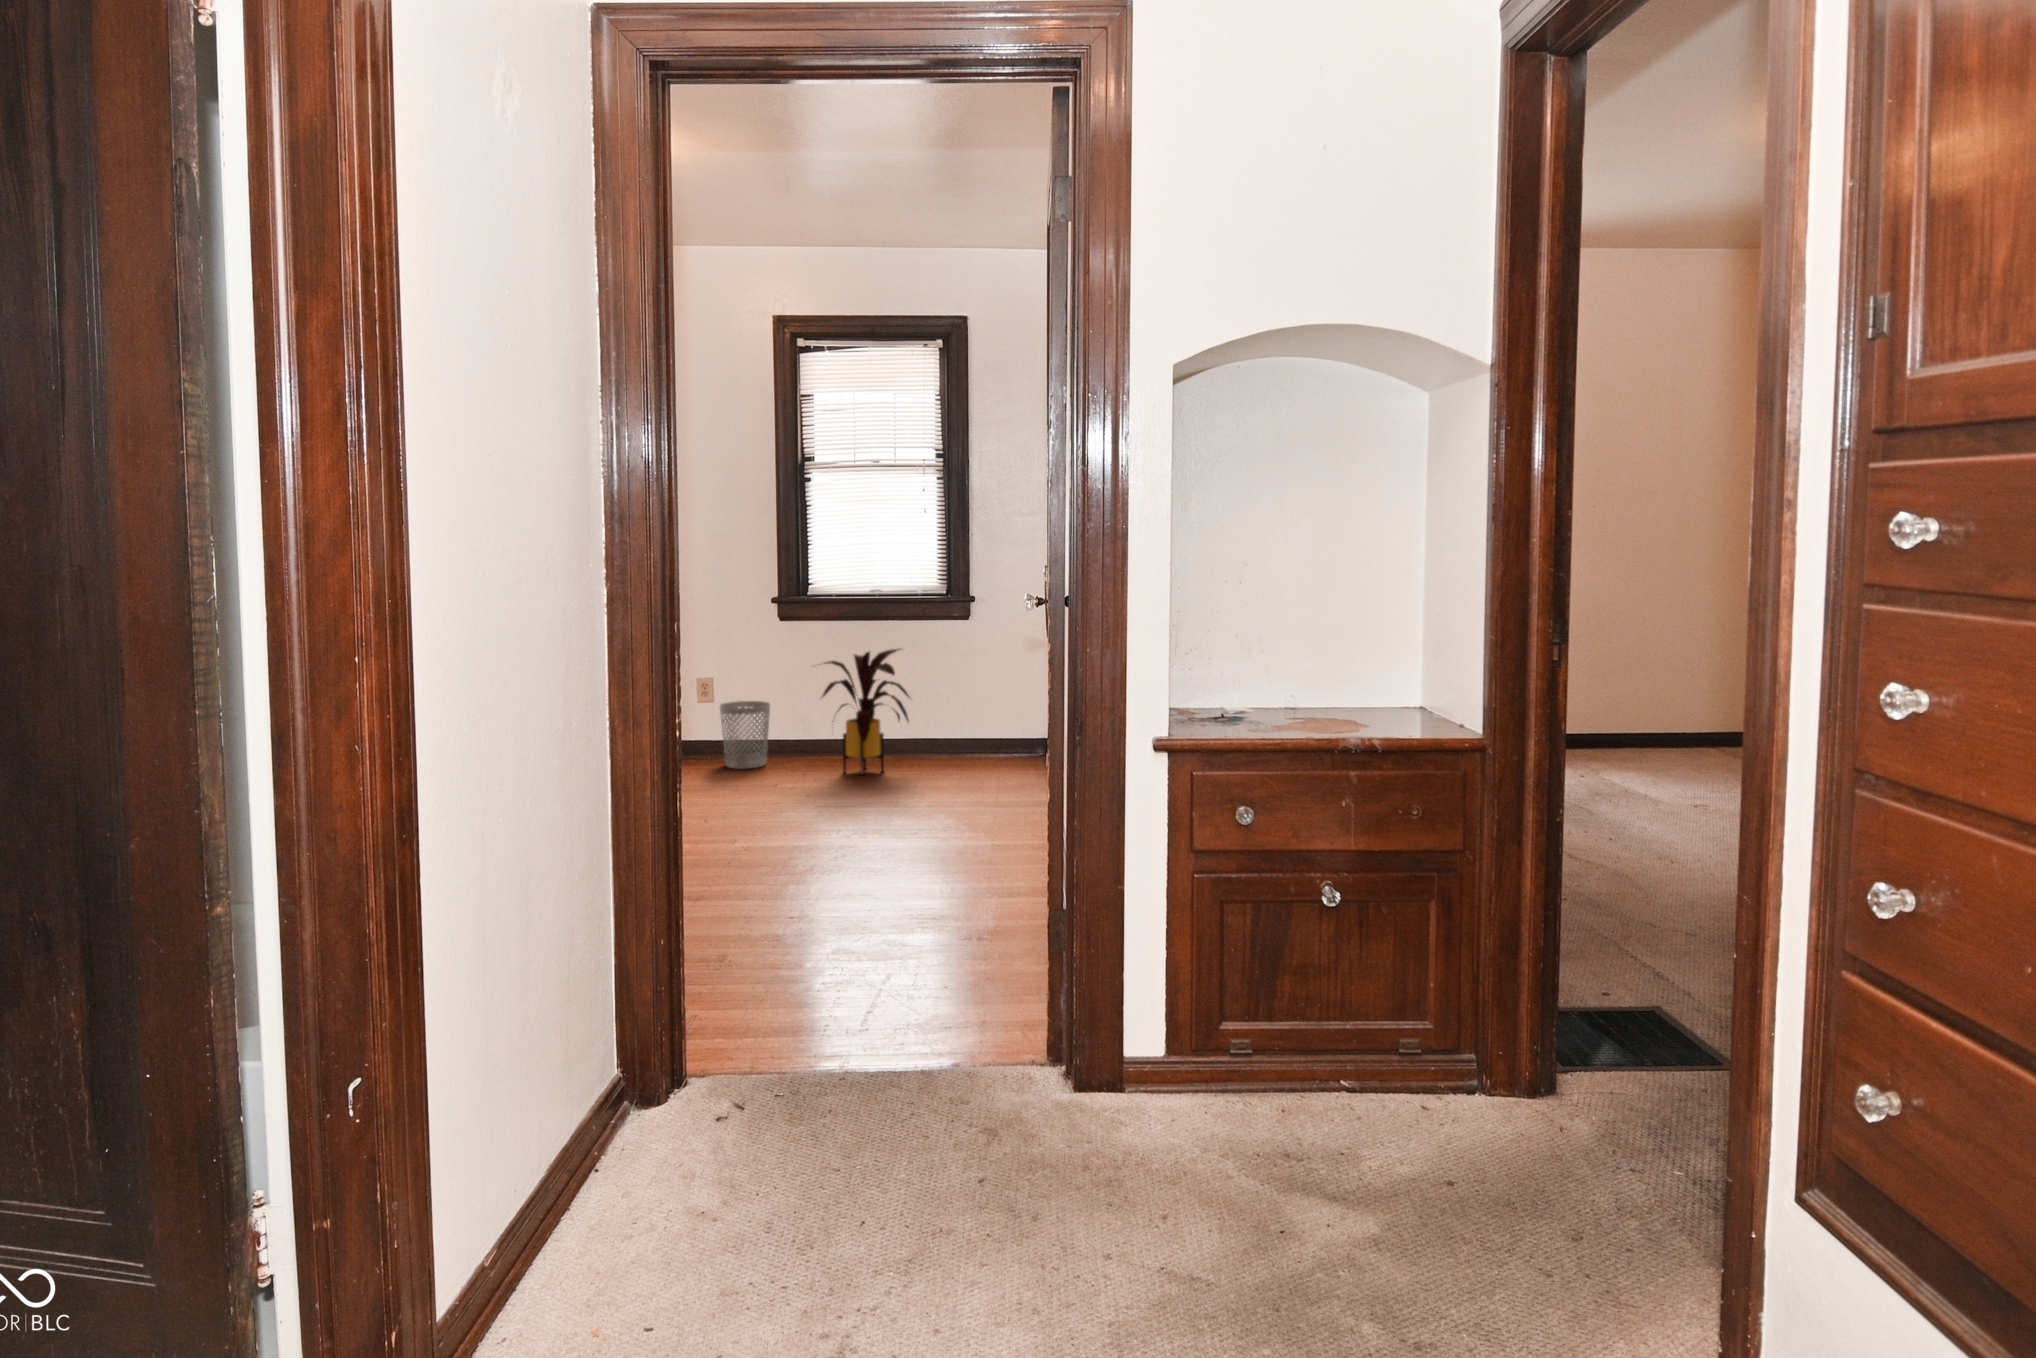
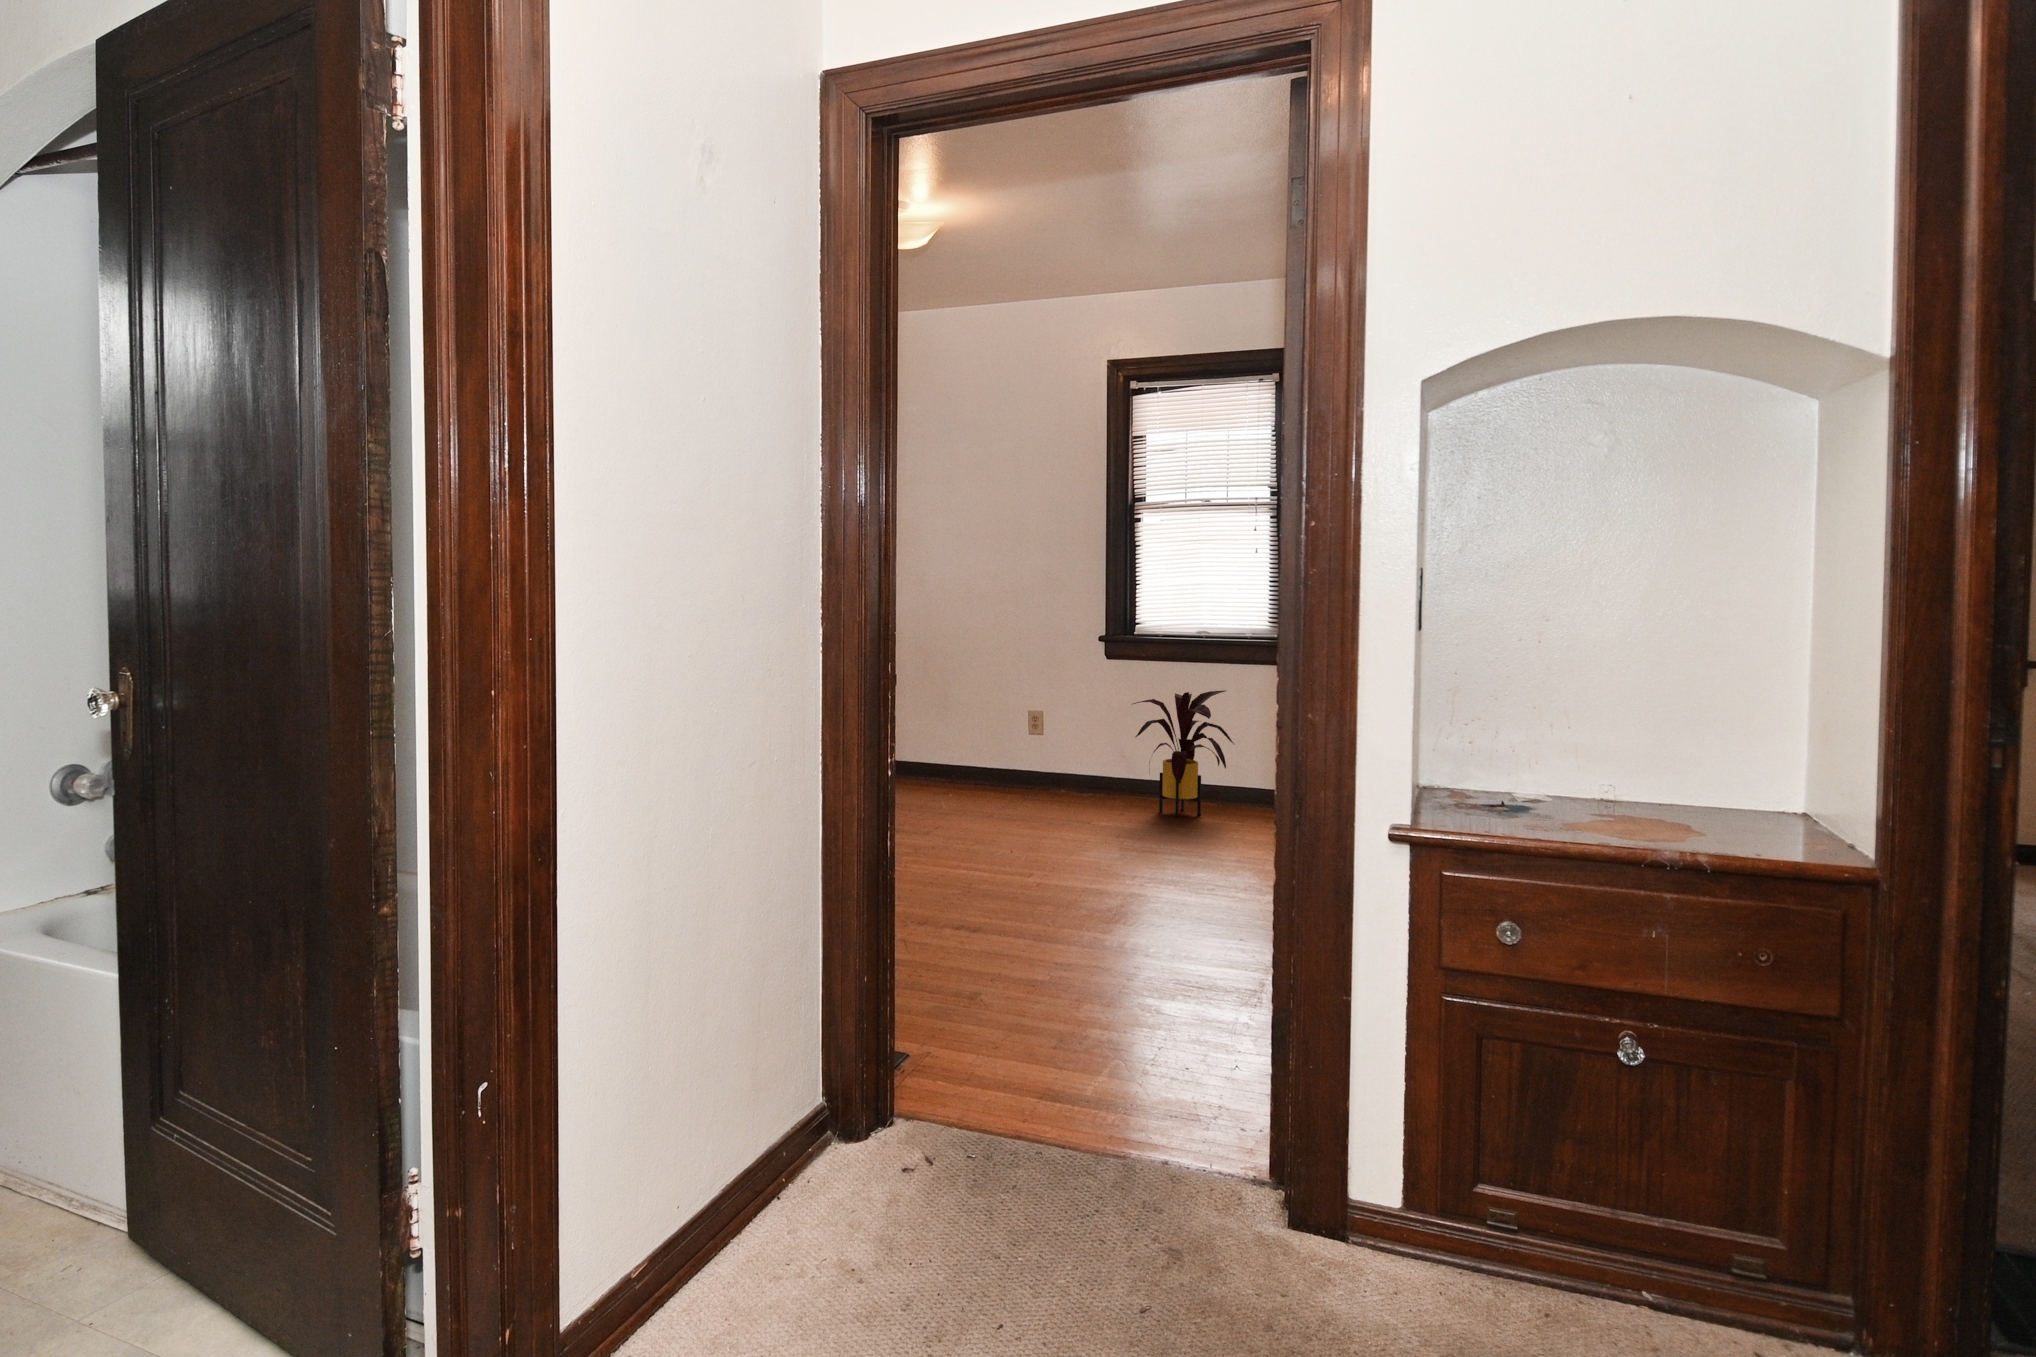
wastebasket: present [720,701,770,769] -> none [1045,733,1093,799]

